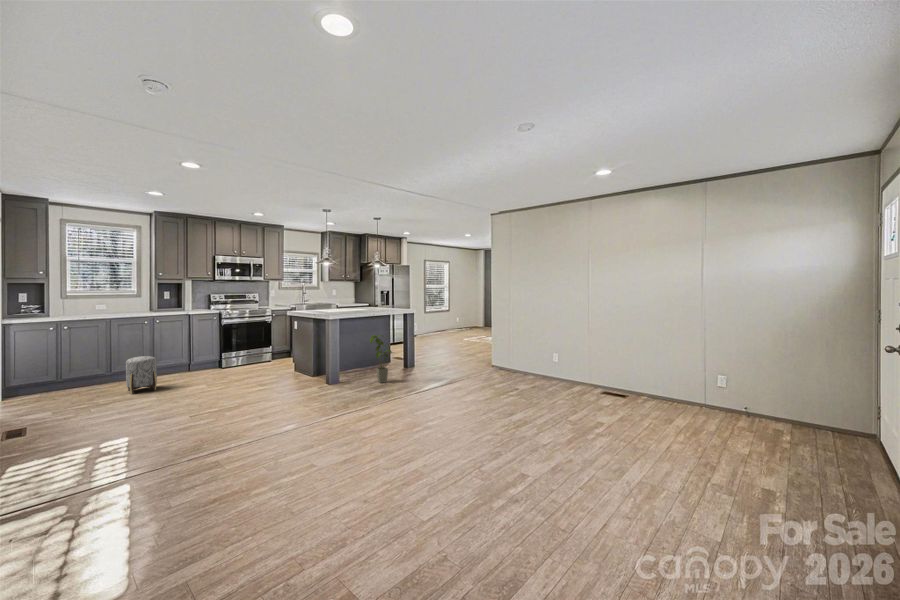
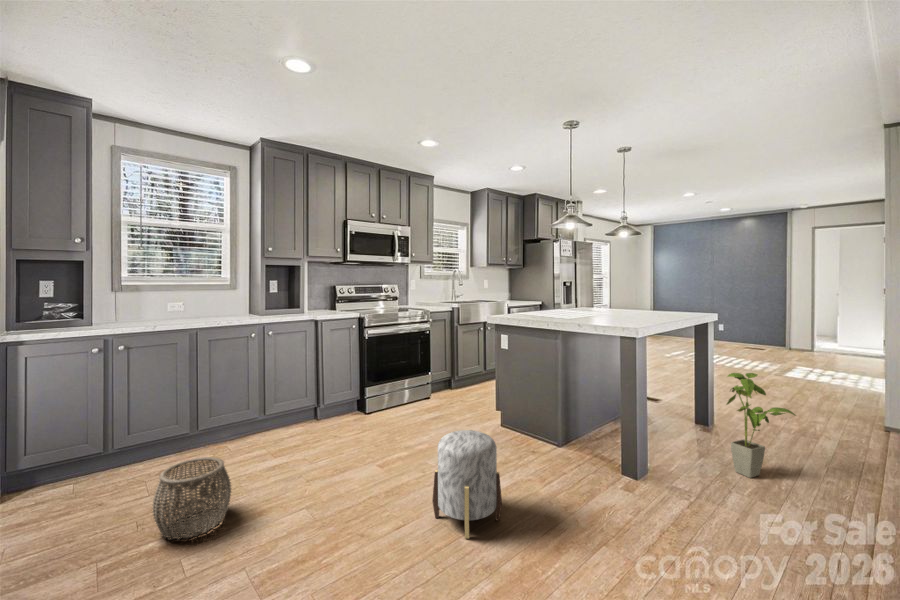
stool: present [126,356,157,394] -> present [432,430,502,539]
woven basket: none [78,375,119,406] -> present [152,457,231,540]

